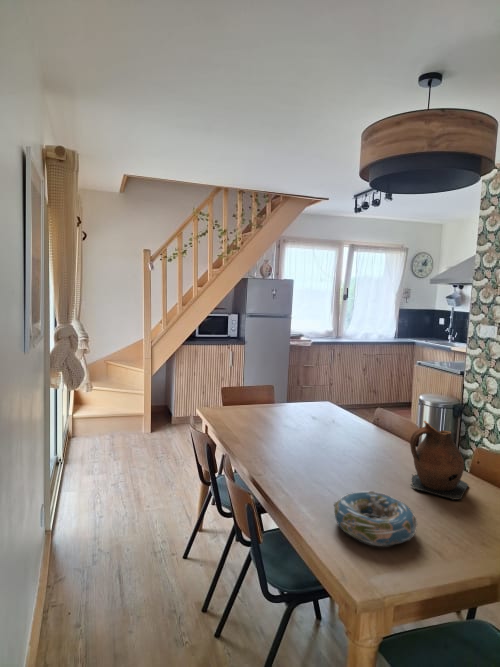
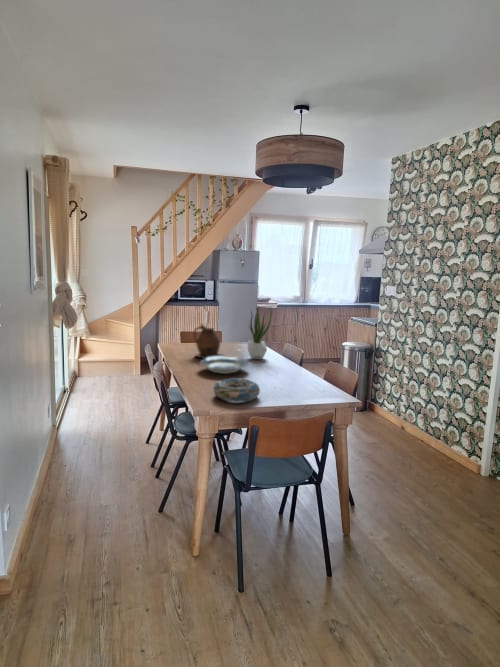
potted plant: none [329,358,365,435] -> present [247,308,272,359]
ceramic pitcher: present [410,421,468,500] -> present [193,324,224,359]
plate: none [277,436,352,468] -> present [200,357,248,374]

